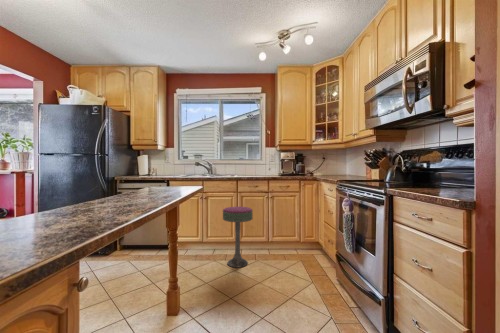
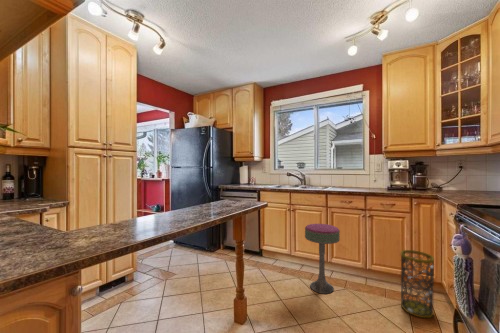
trash can: none [296,218,317,266] -> present [401,250,434,318]

